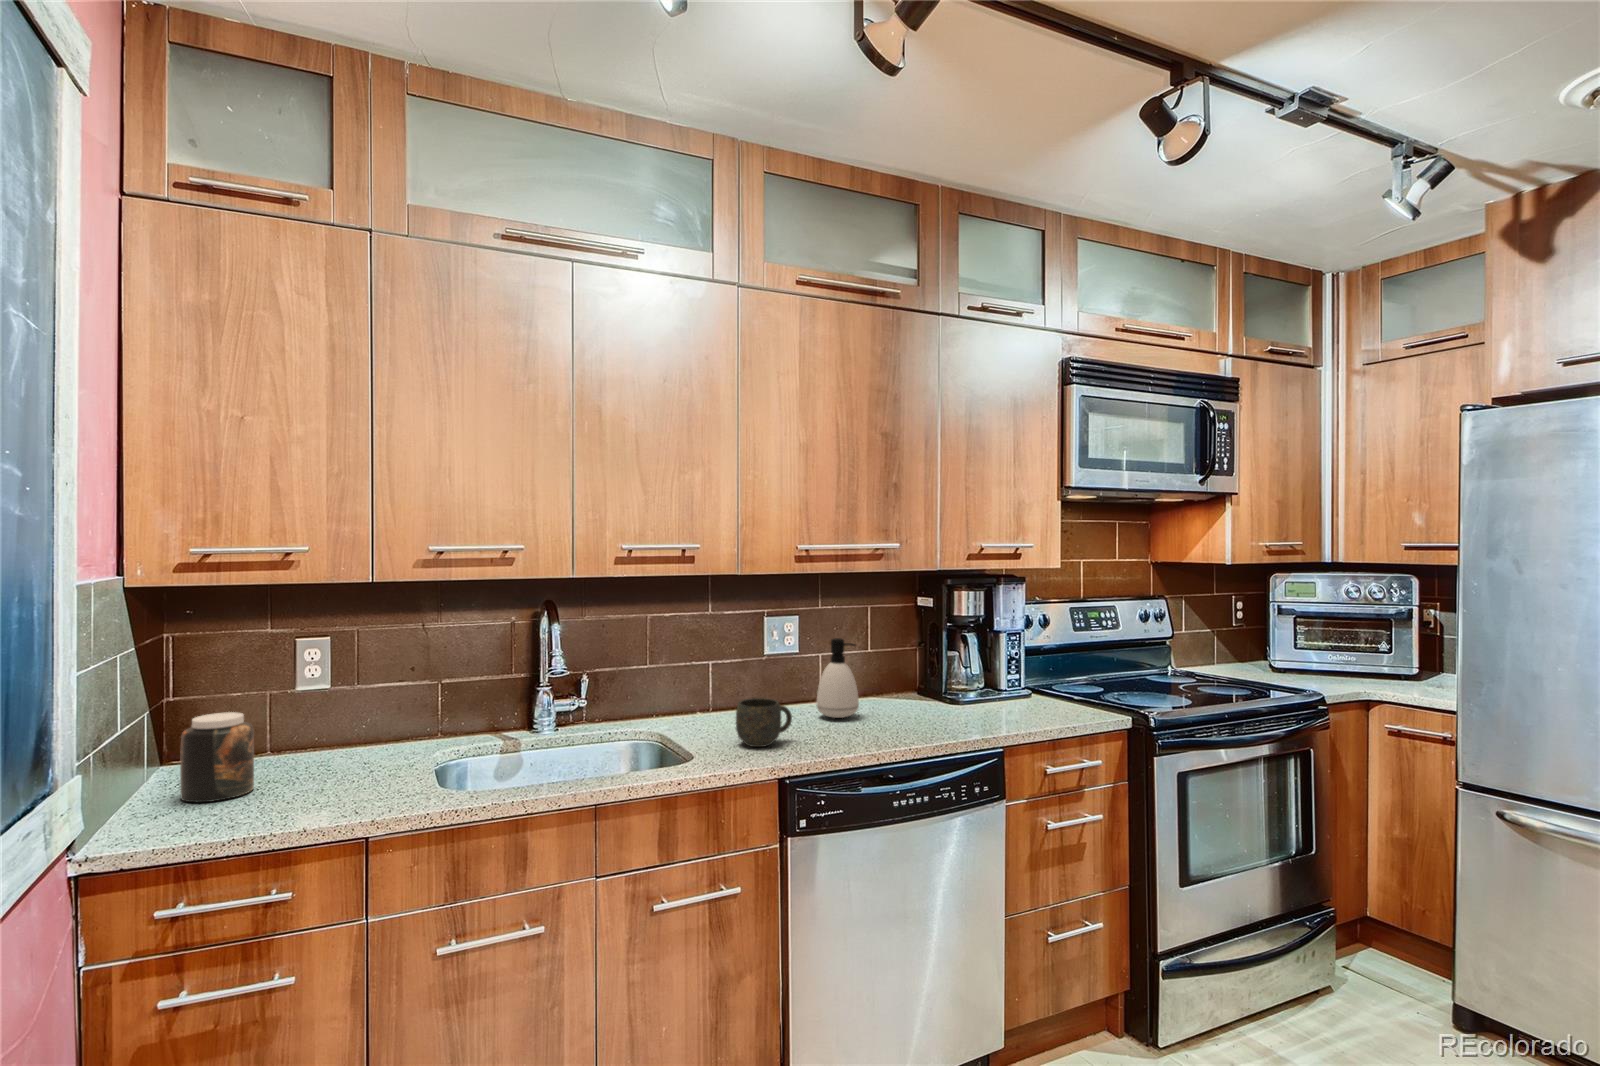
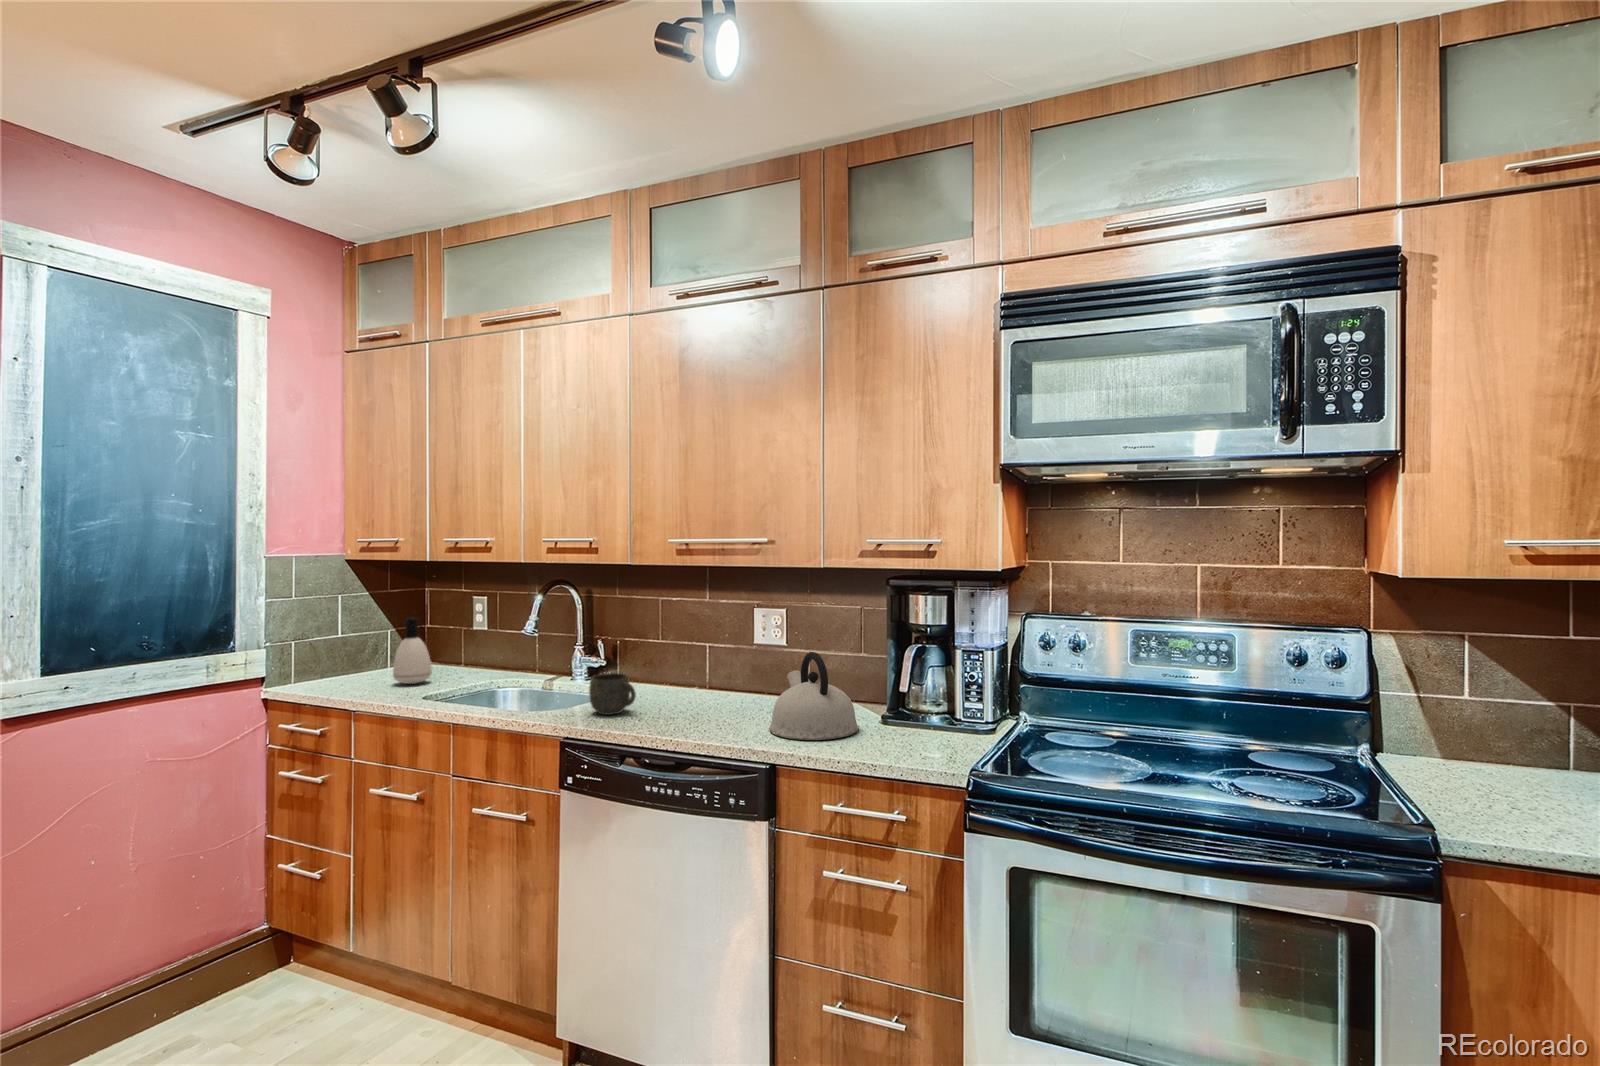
soap dispenser: present [817,638,859,718] -> present [393,617,432,684]
kettle: none [906,646,997,726] -> present [769,652,858,740]
jar: present [180,712,254,802] -> none [348,634,385,682]

